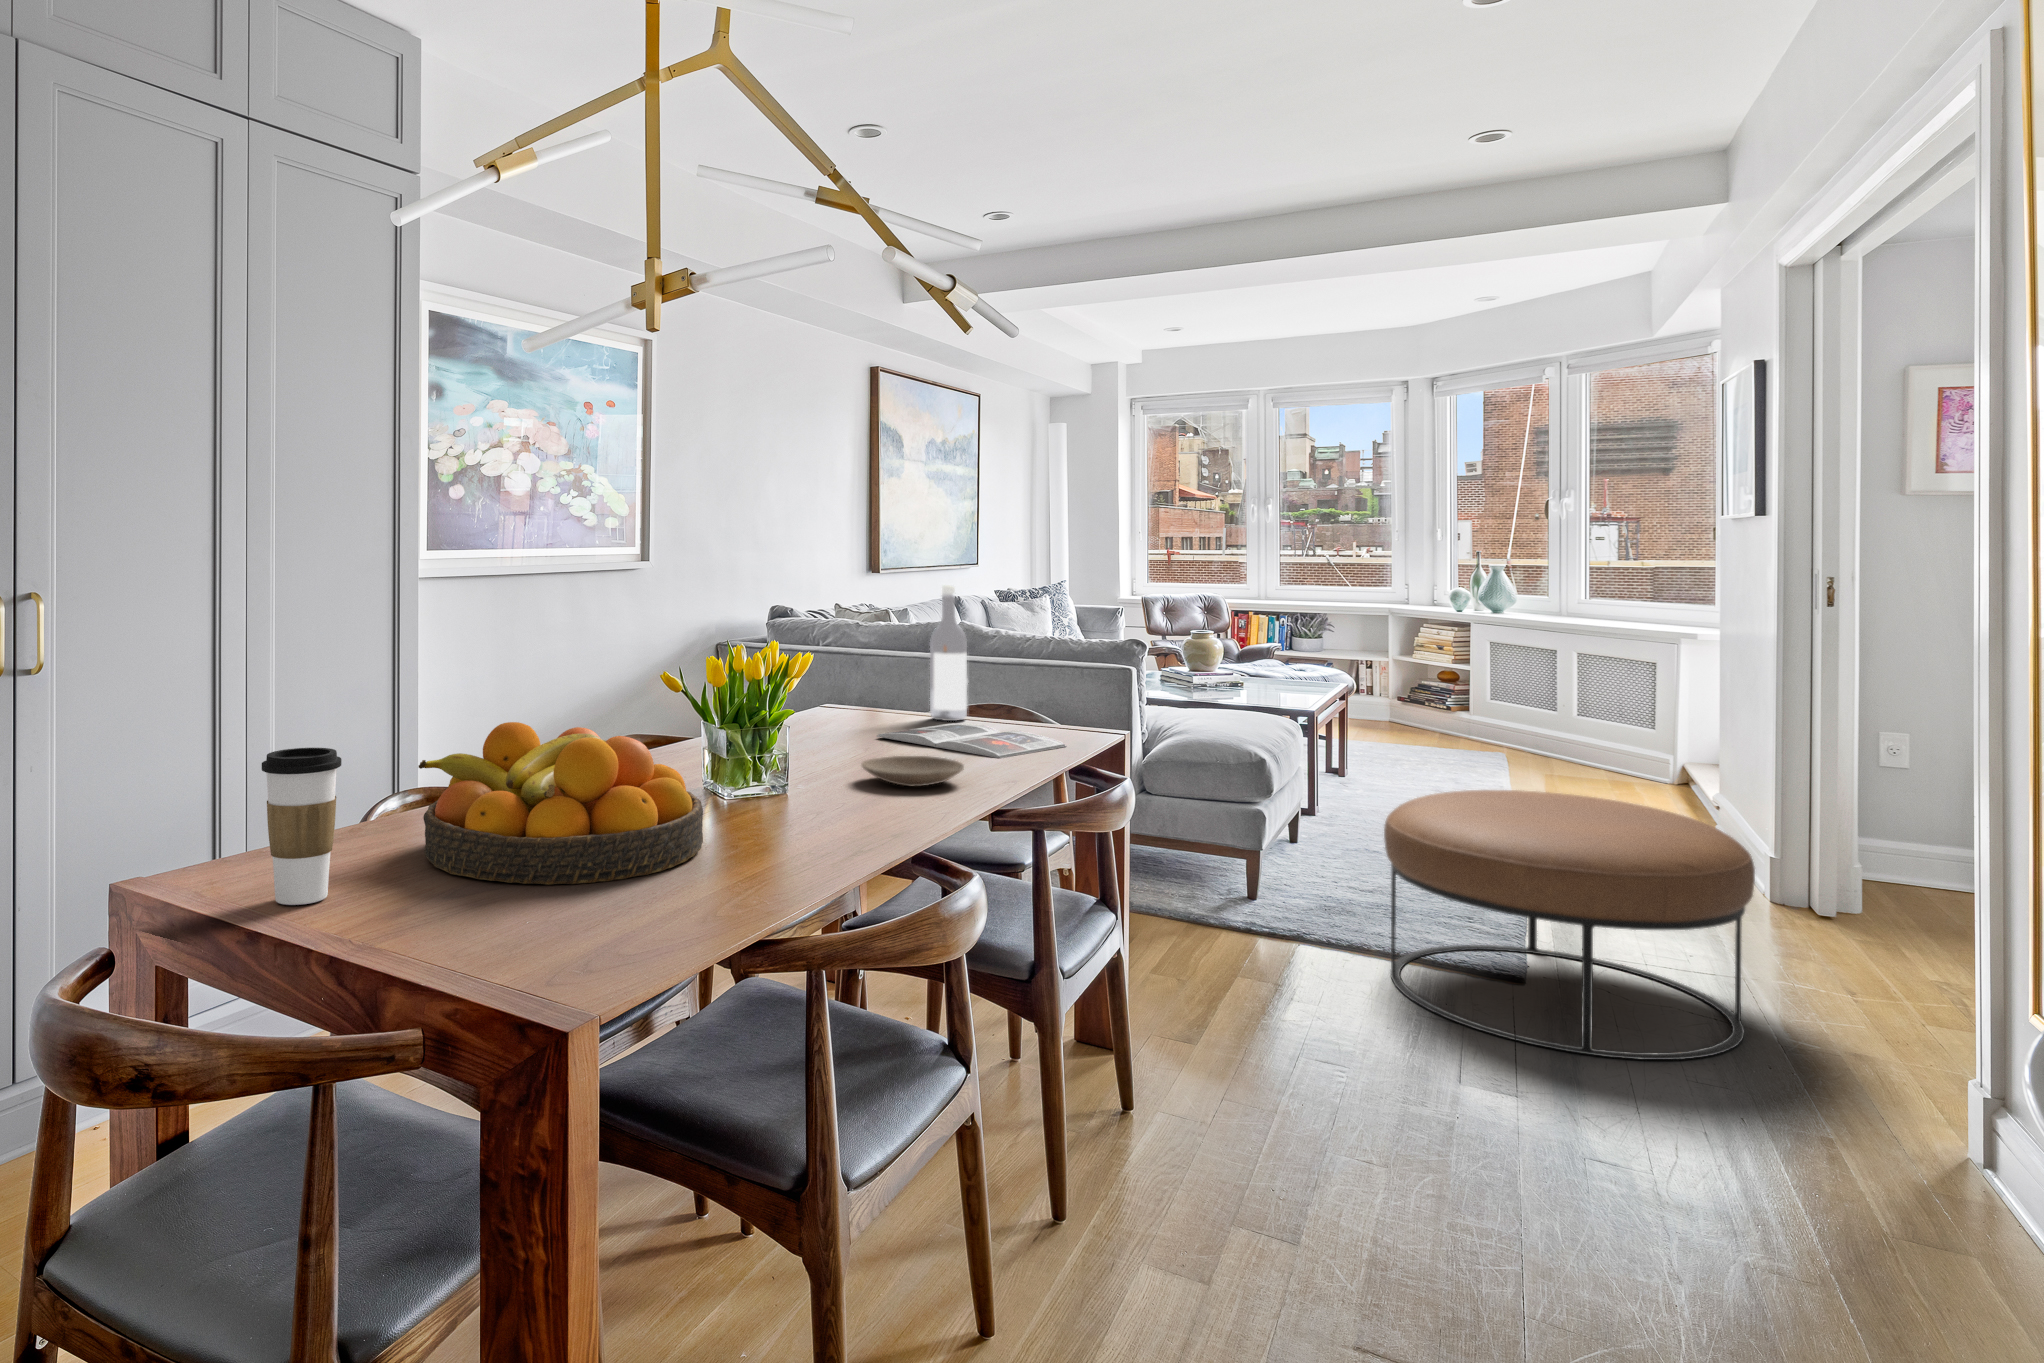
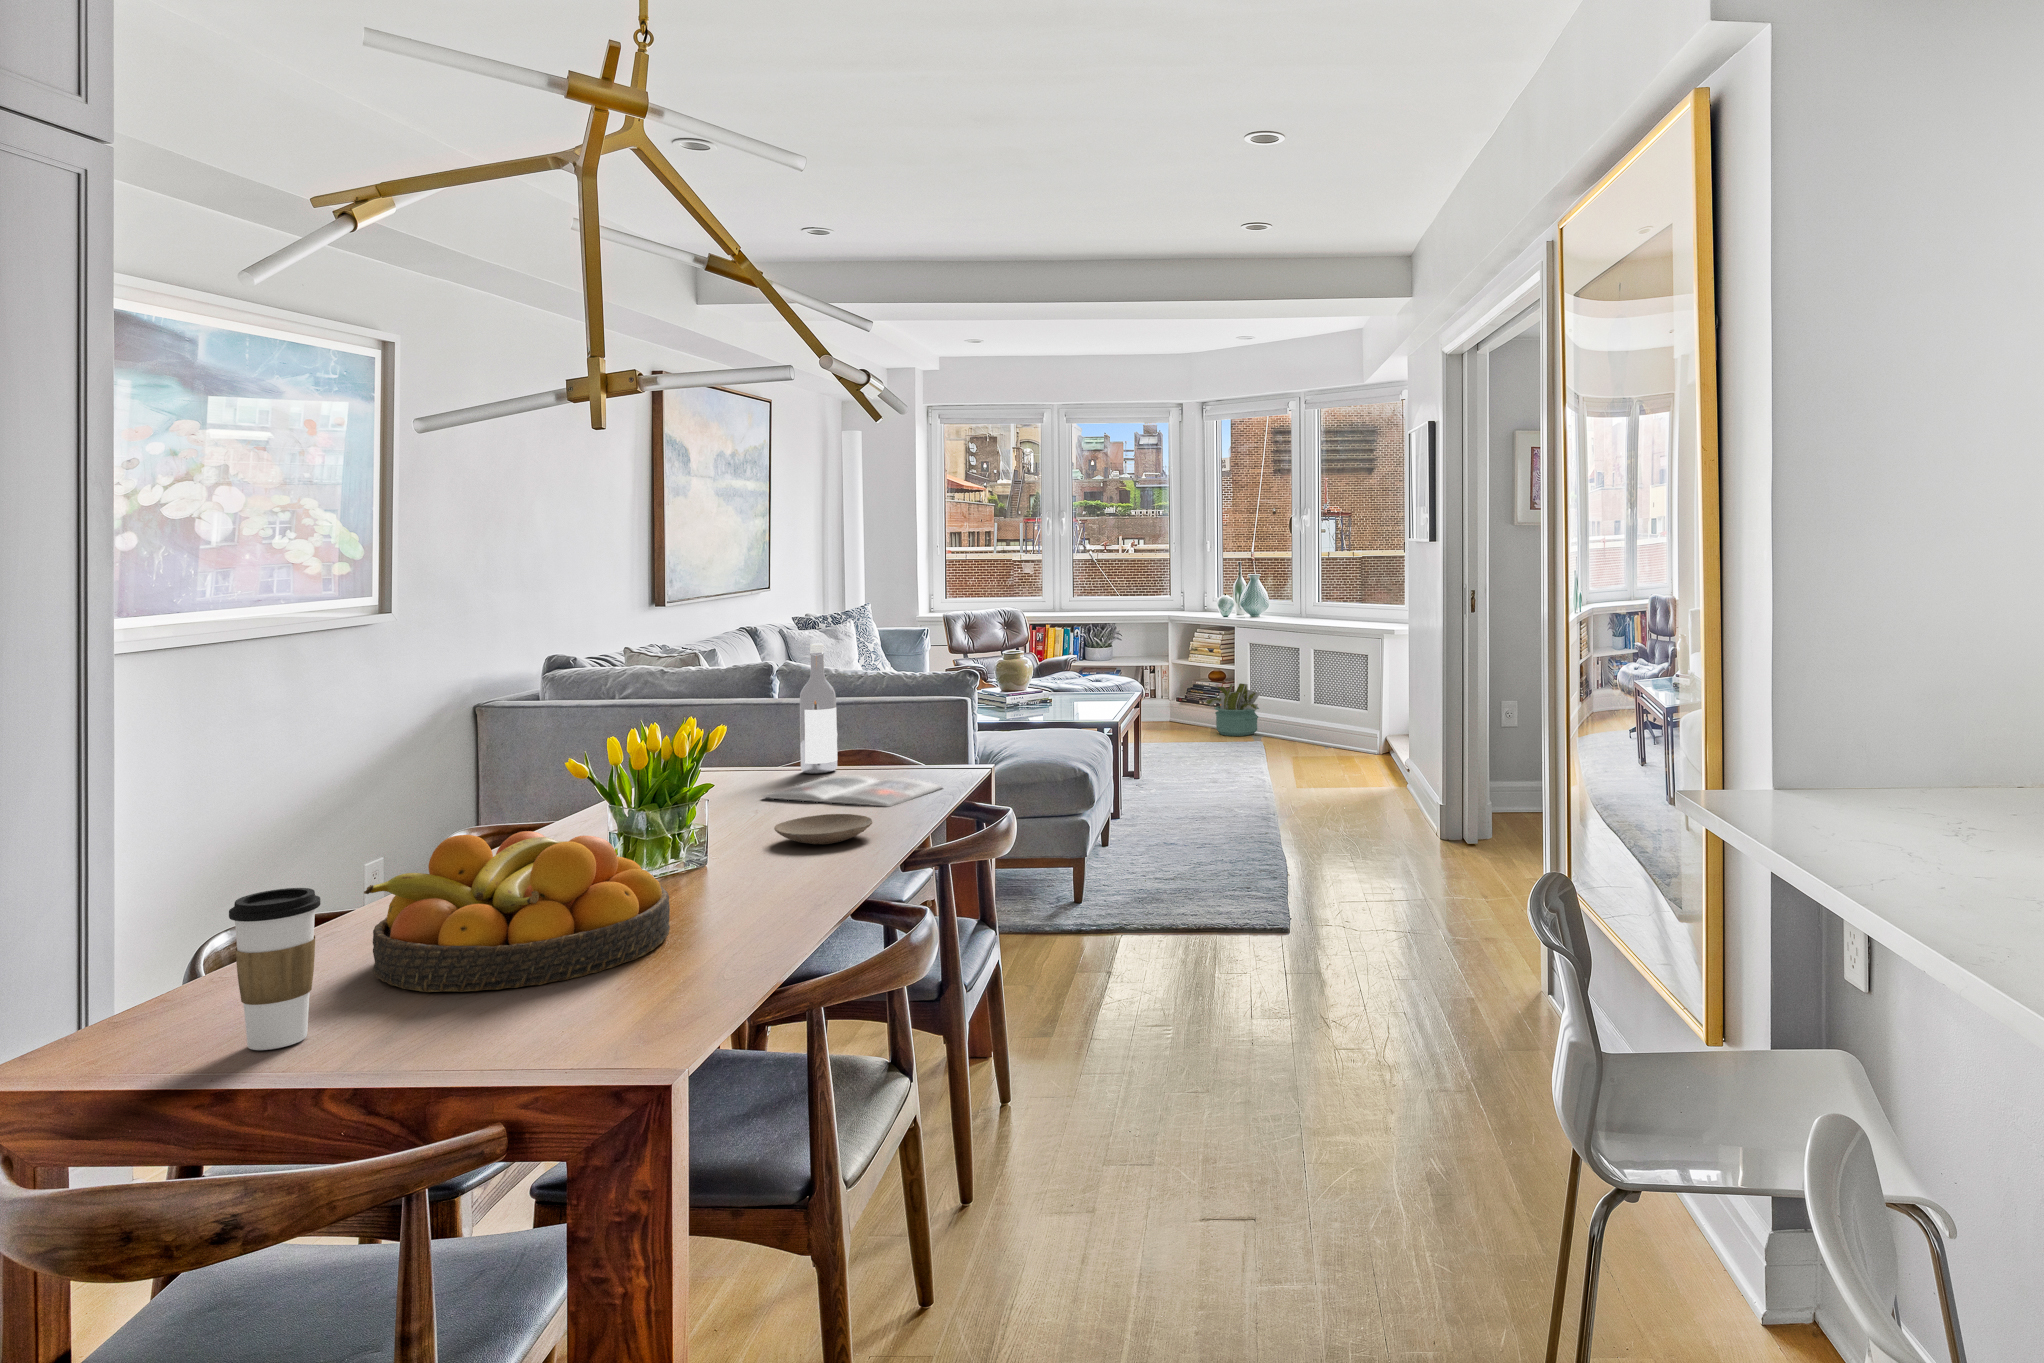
decorative plant: none [1431,687,1506,747] -> present [1203,683,1260,736]
ottoman: present [1384,790,1755,1060] -> none [1186,779,1438,982]

